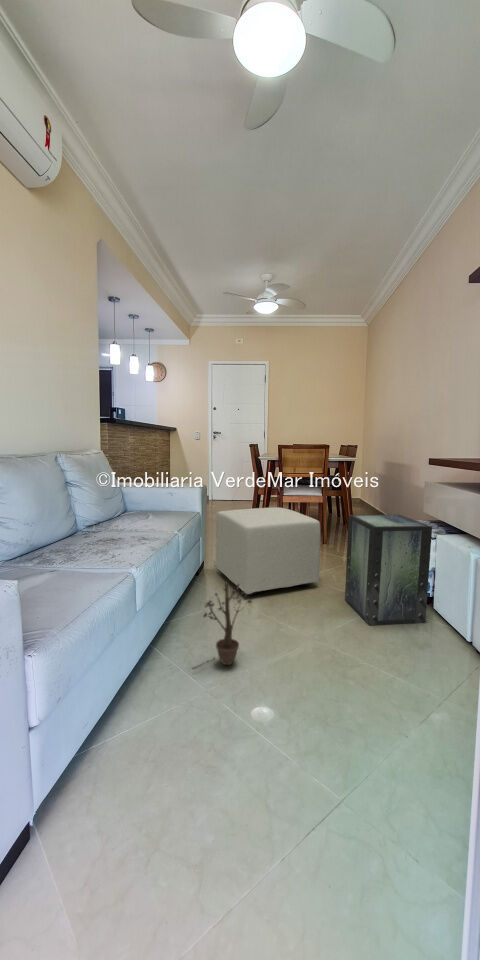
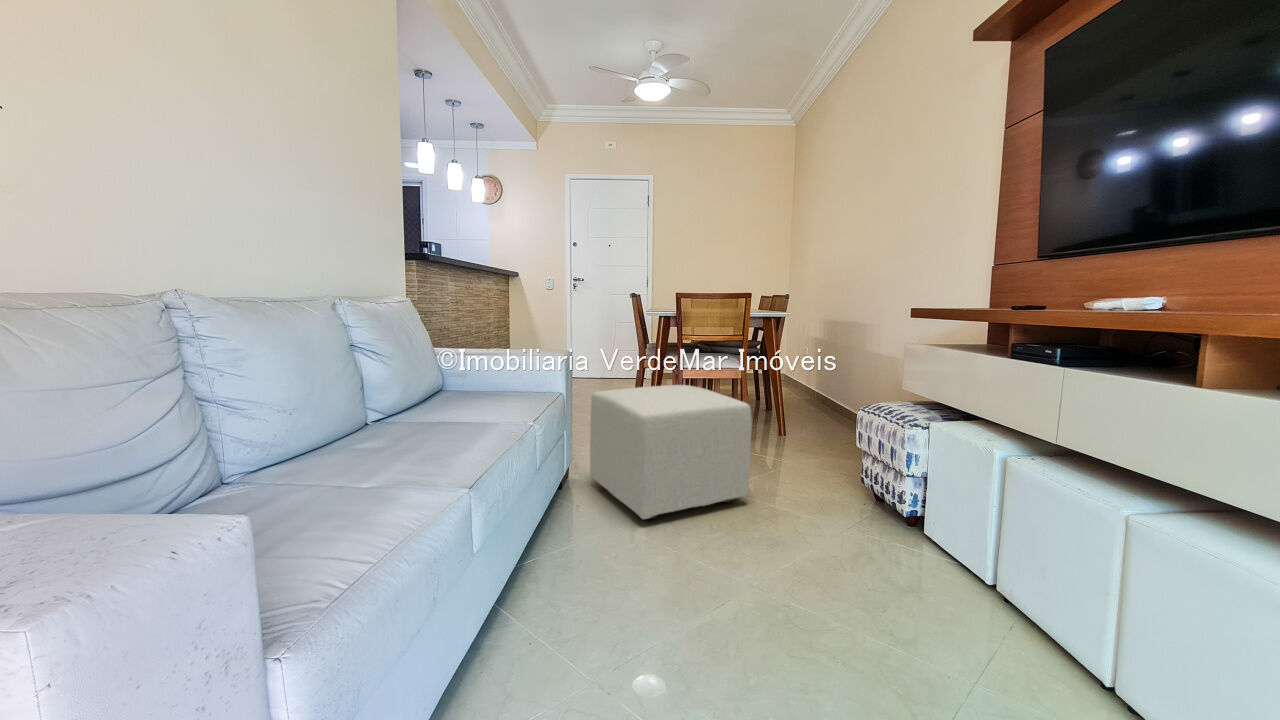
storage box: present [345,515,432,625] -> none [791,393,931,563]
decorative plant: present [193,582,251,670] -> none [572,507,668,657]

